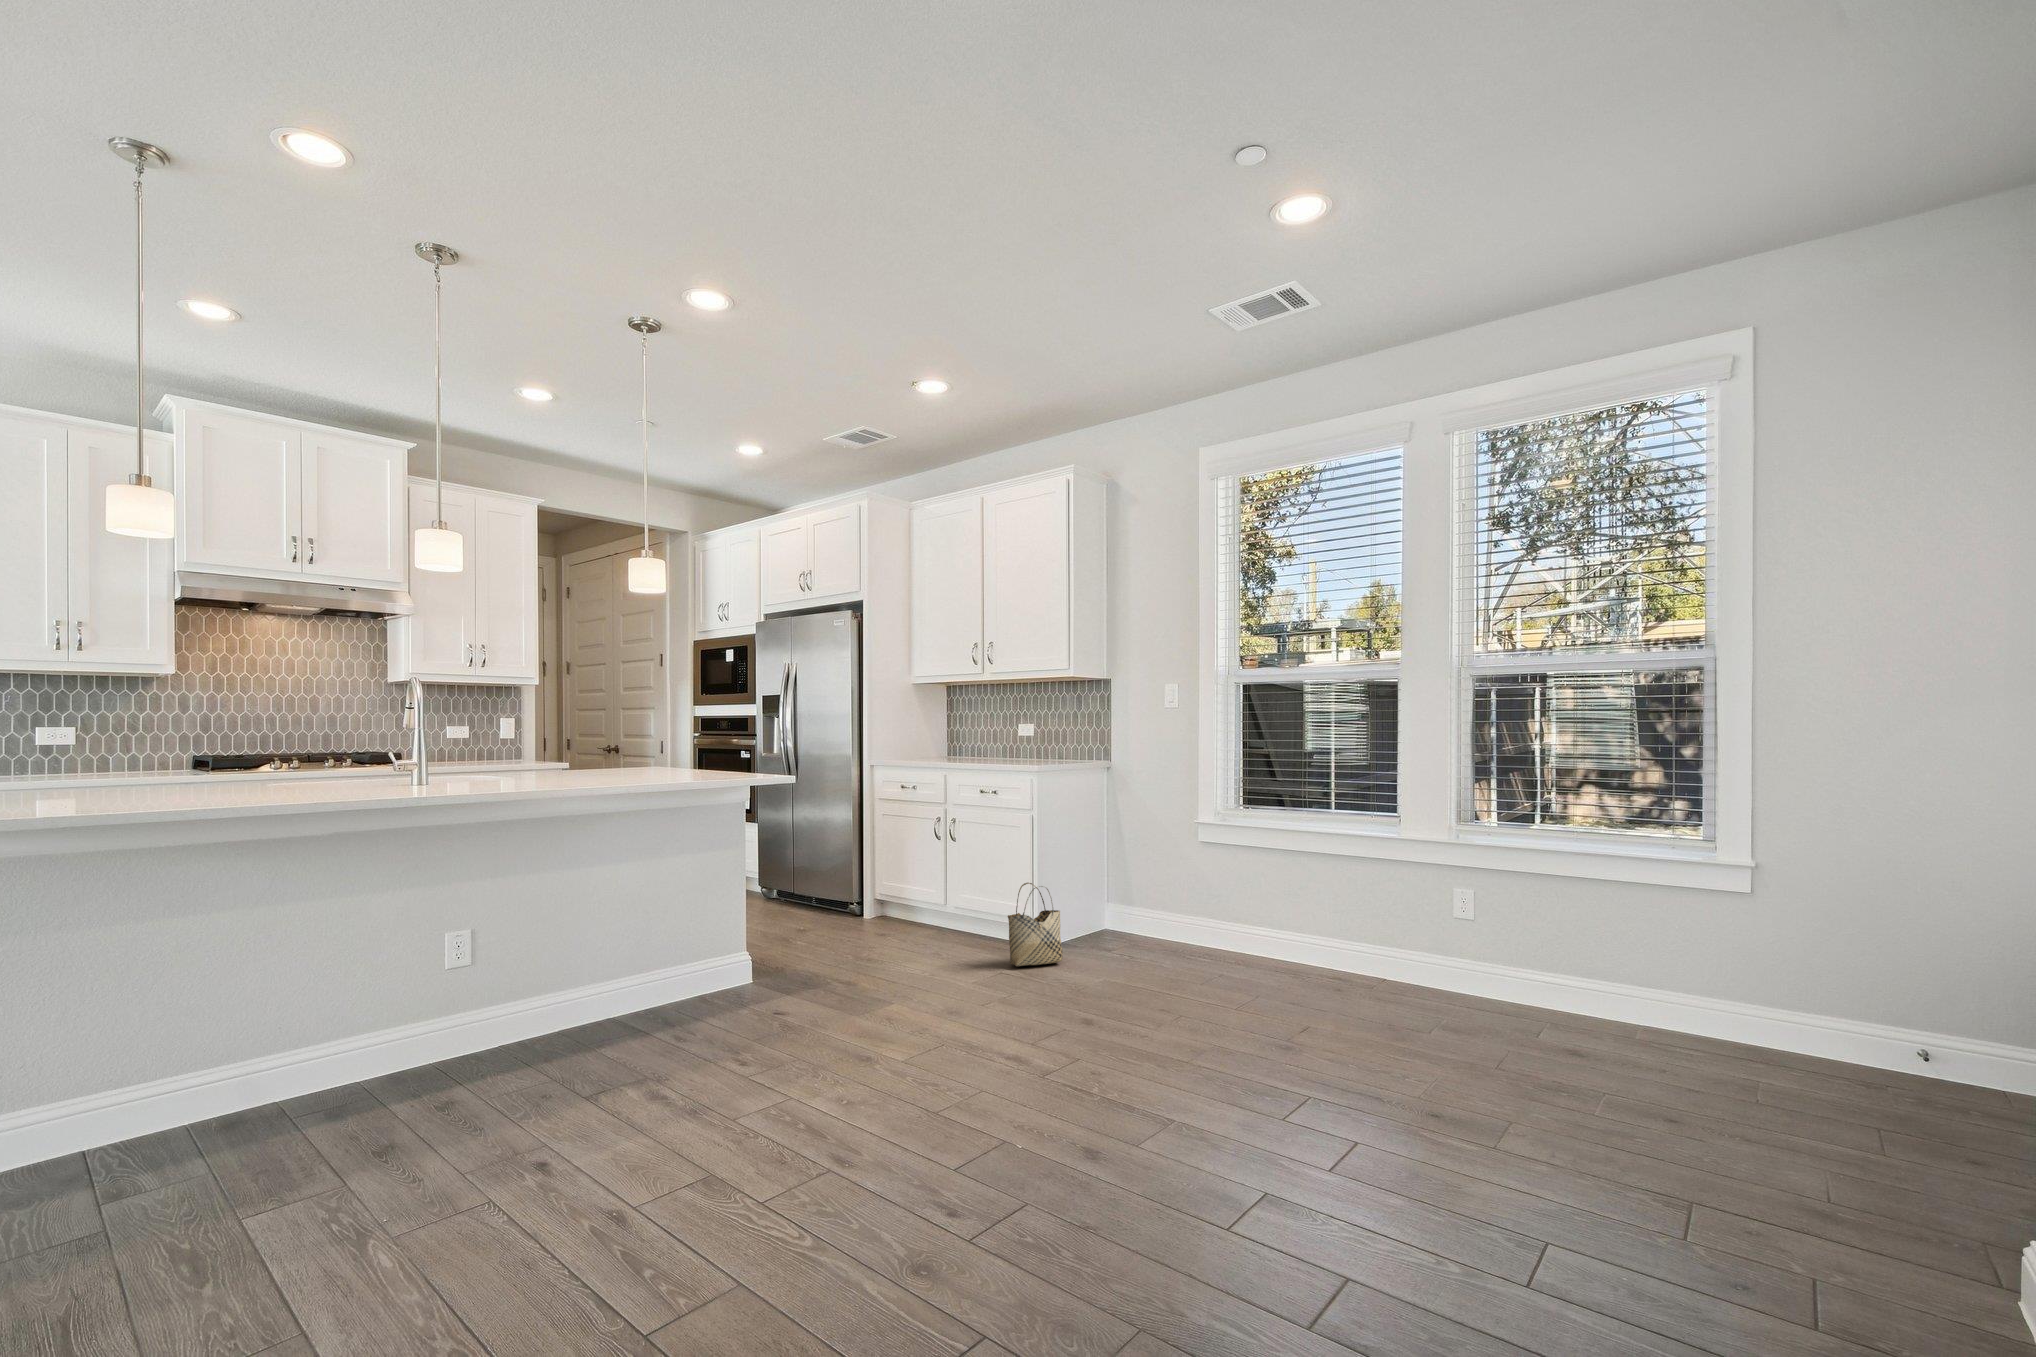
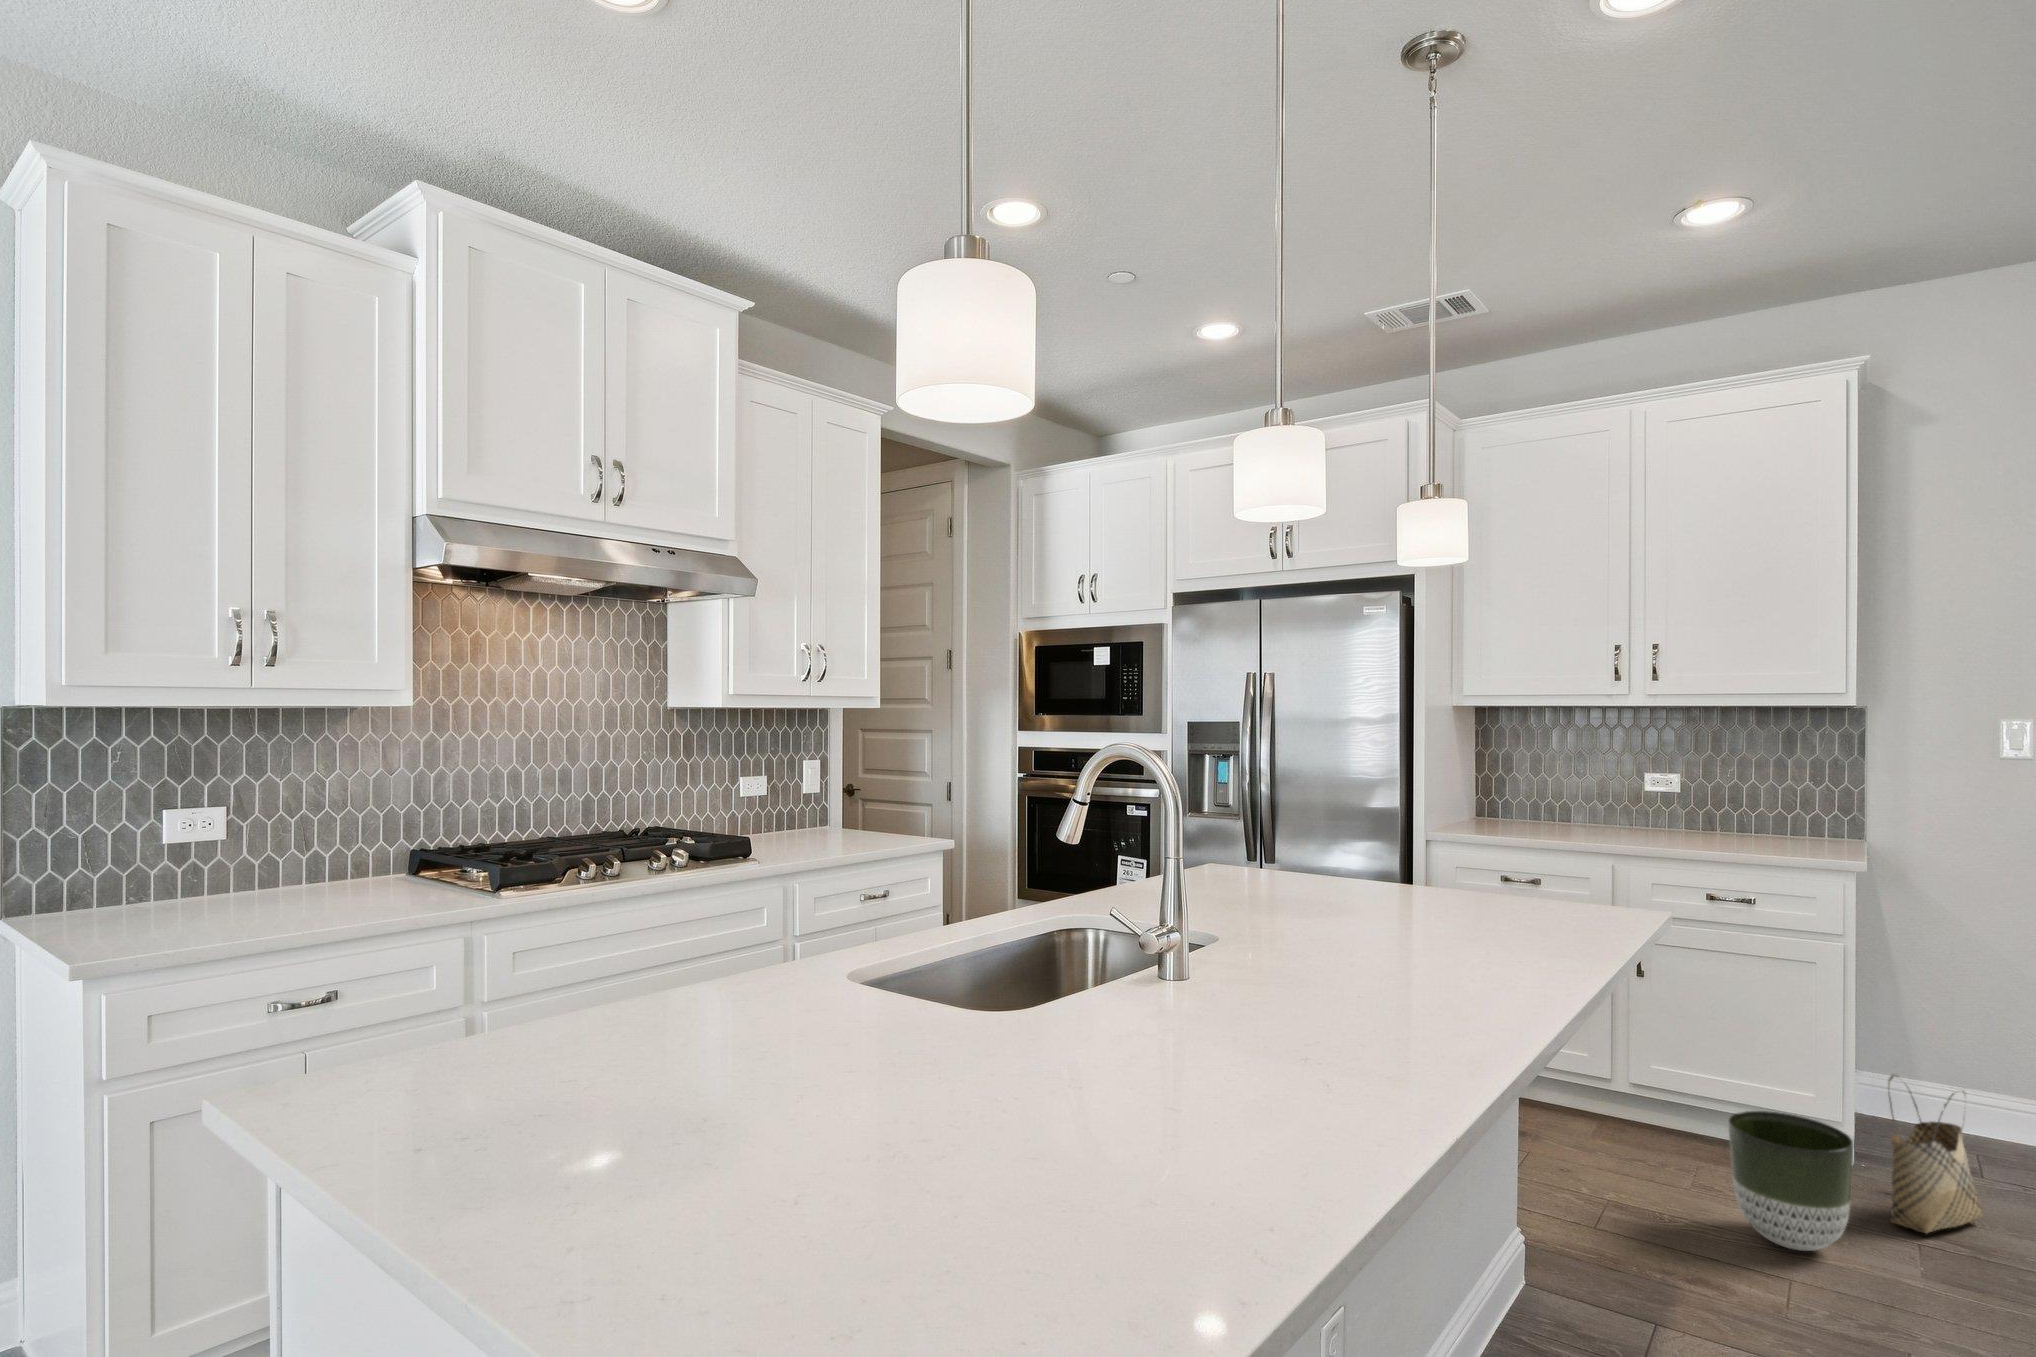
planter: none [908,901,965,972] -> present [1728,1111,1853,1251]

